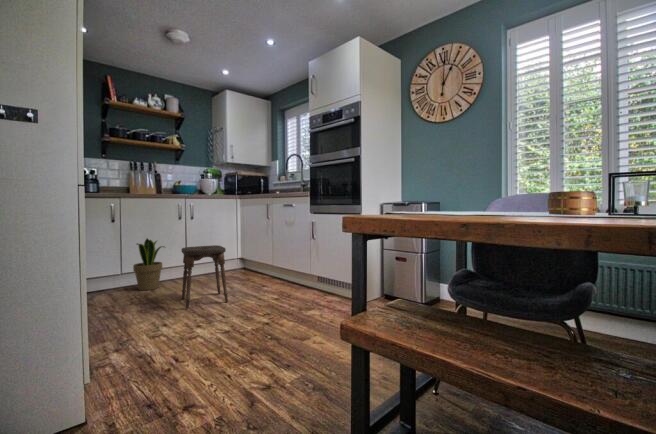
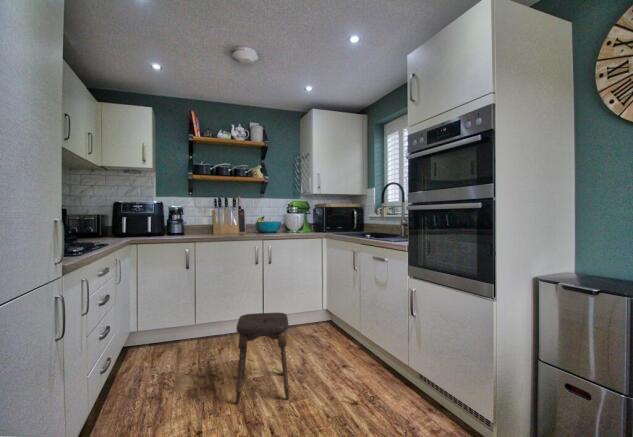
potted plant: present [133,238,164,290] -> none [203,290,236,351]

